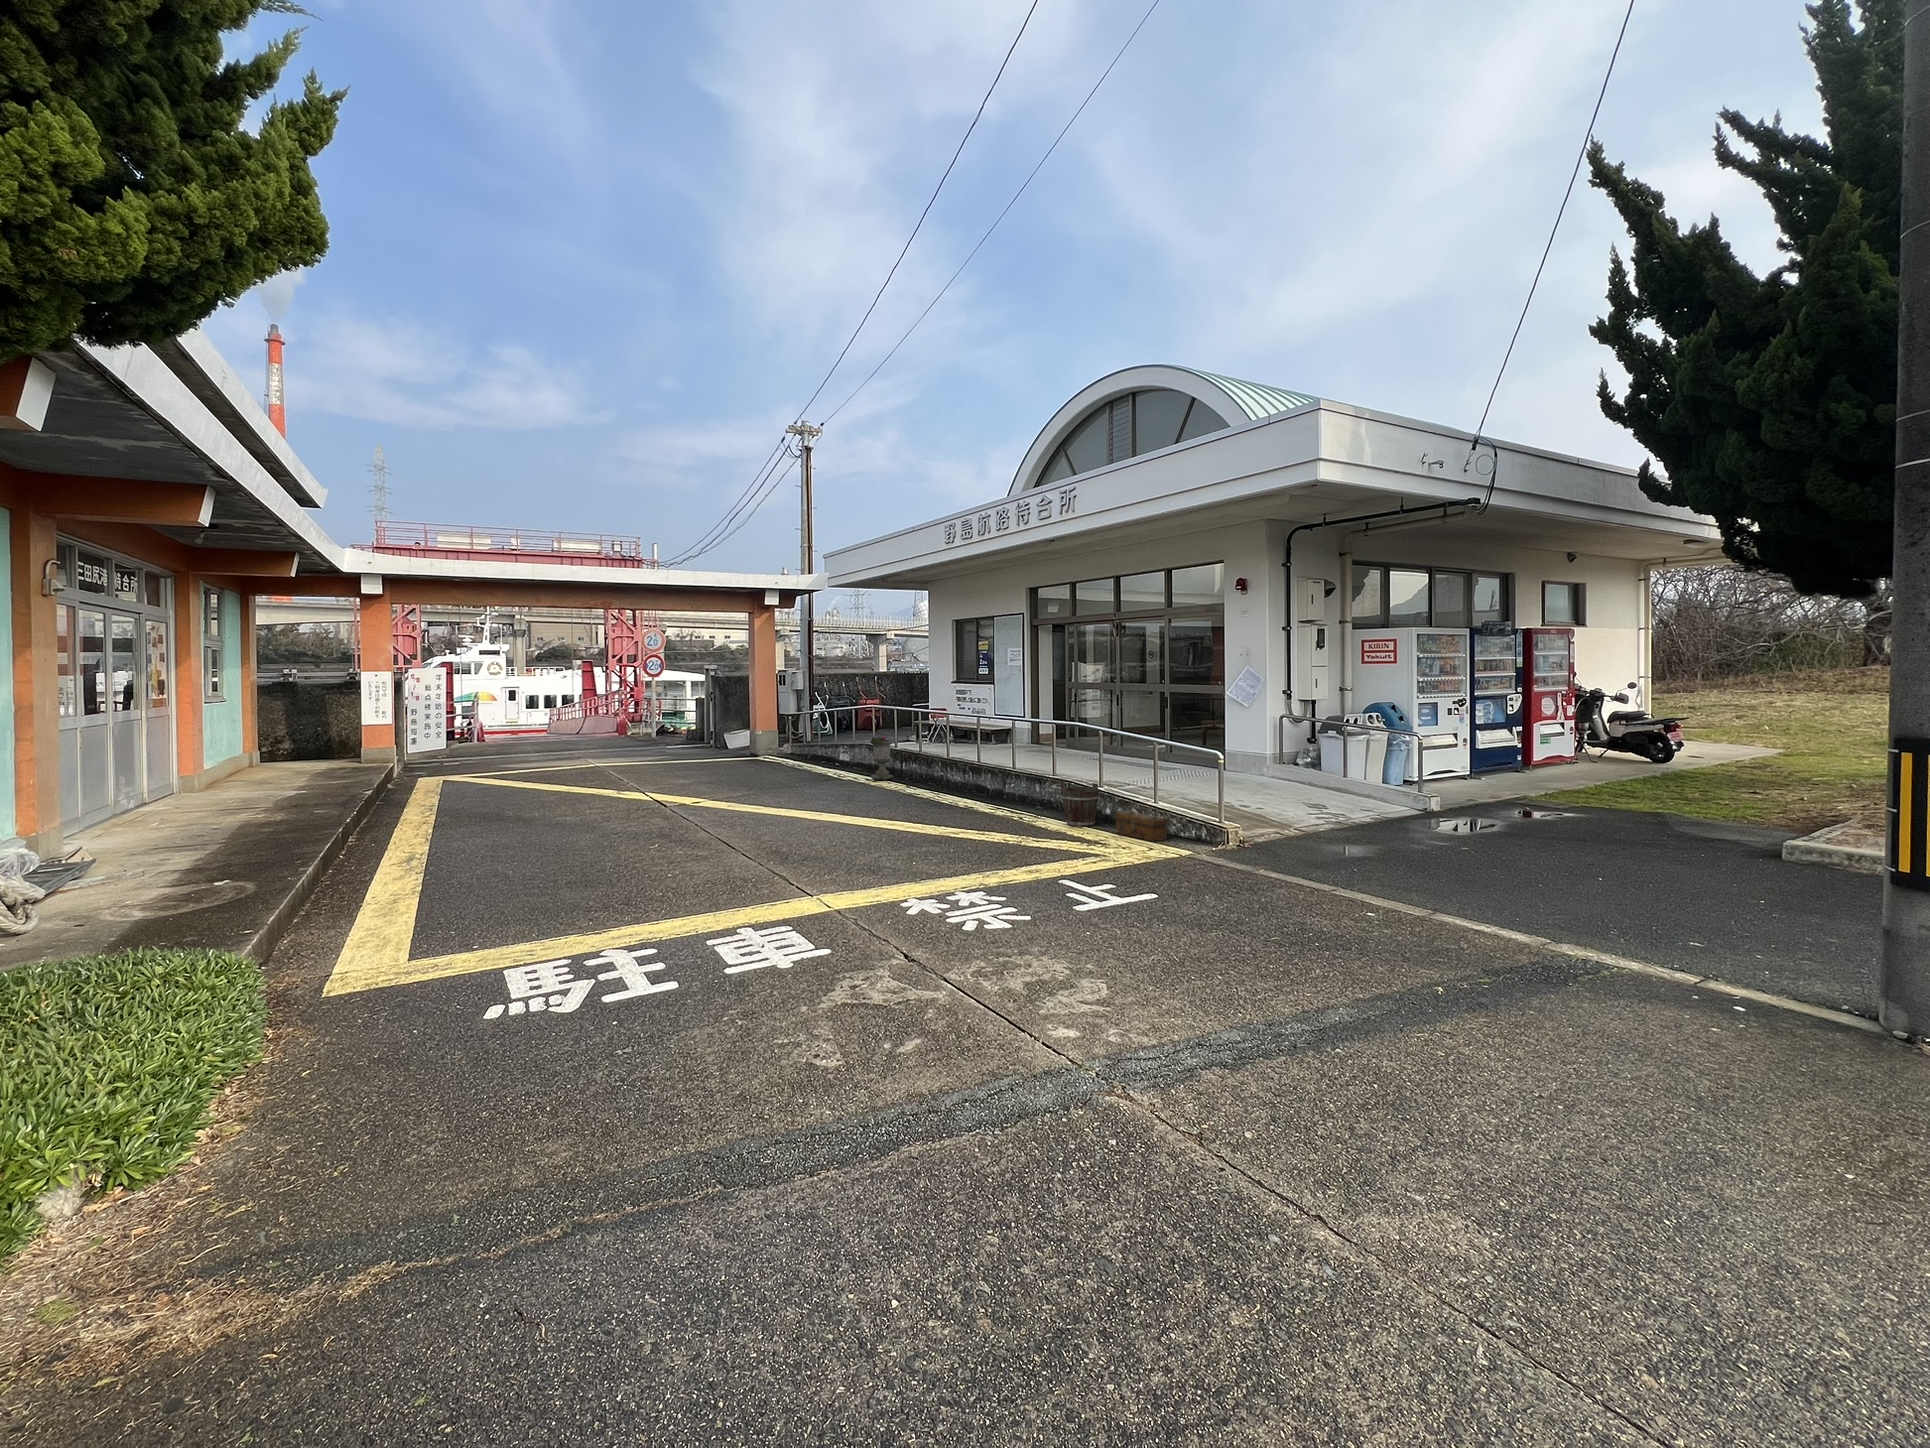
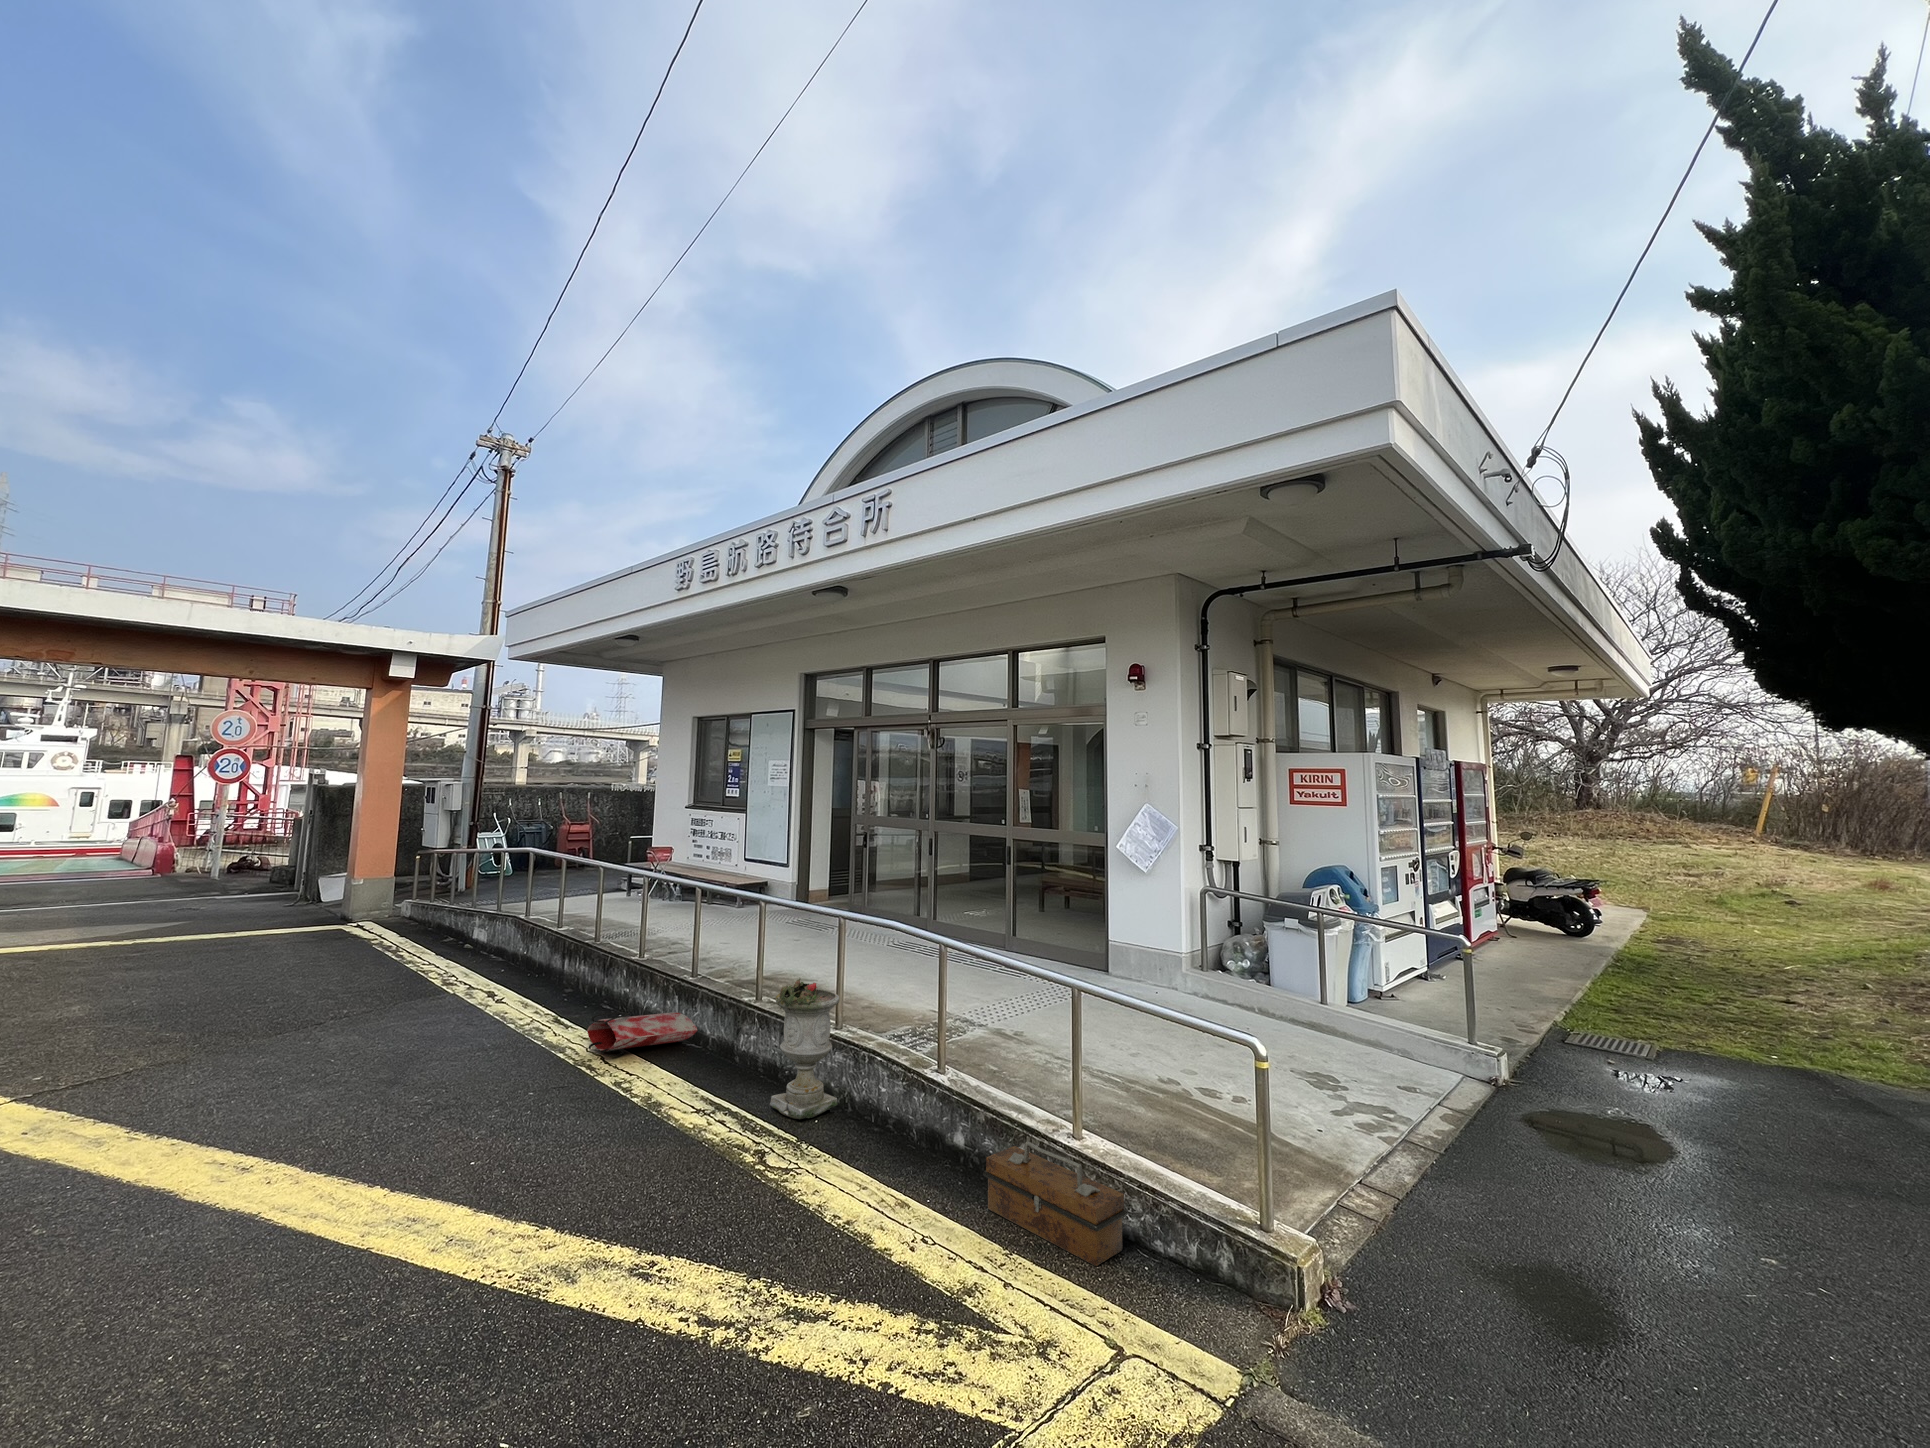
planter: present [870,736,893,780] -> present [769,979,839,1119]
bag: none [929,781,984,800] -> present [587,1012,698,1056]
bucket: present [1061,783,1100,827] -> none [856,1058,942,1178]

